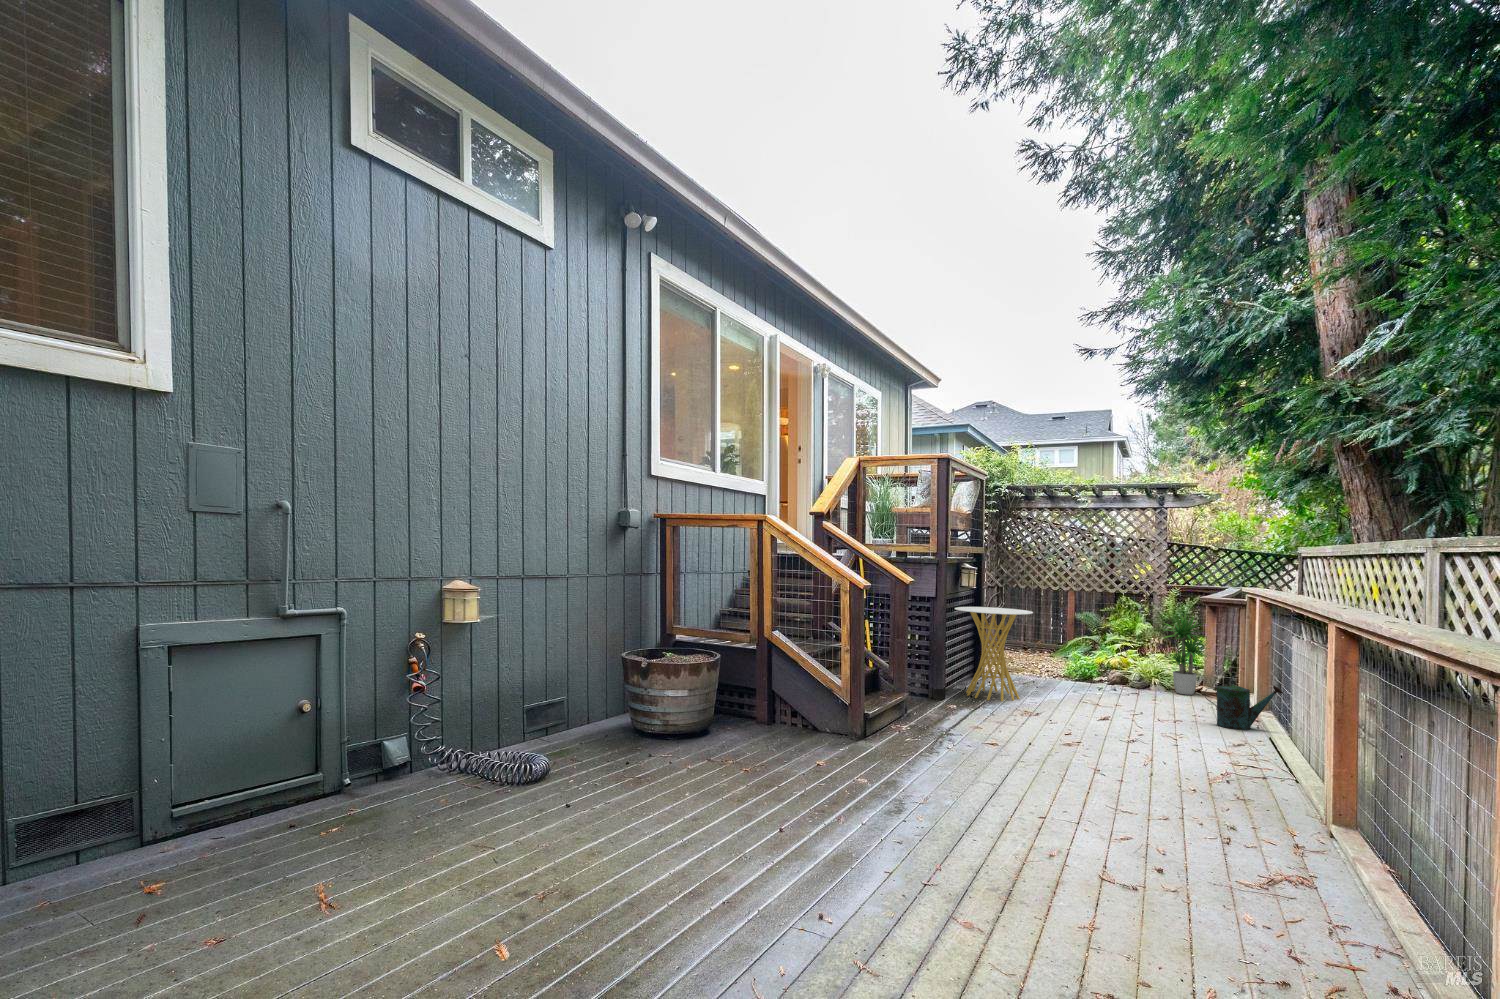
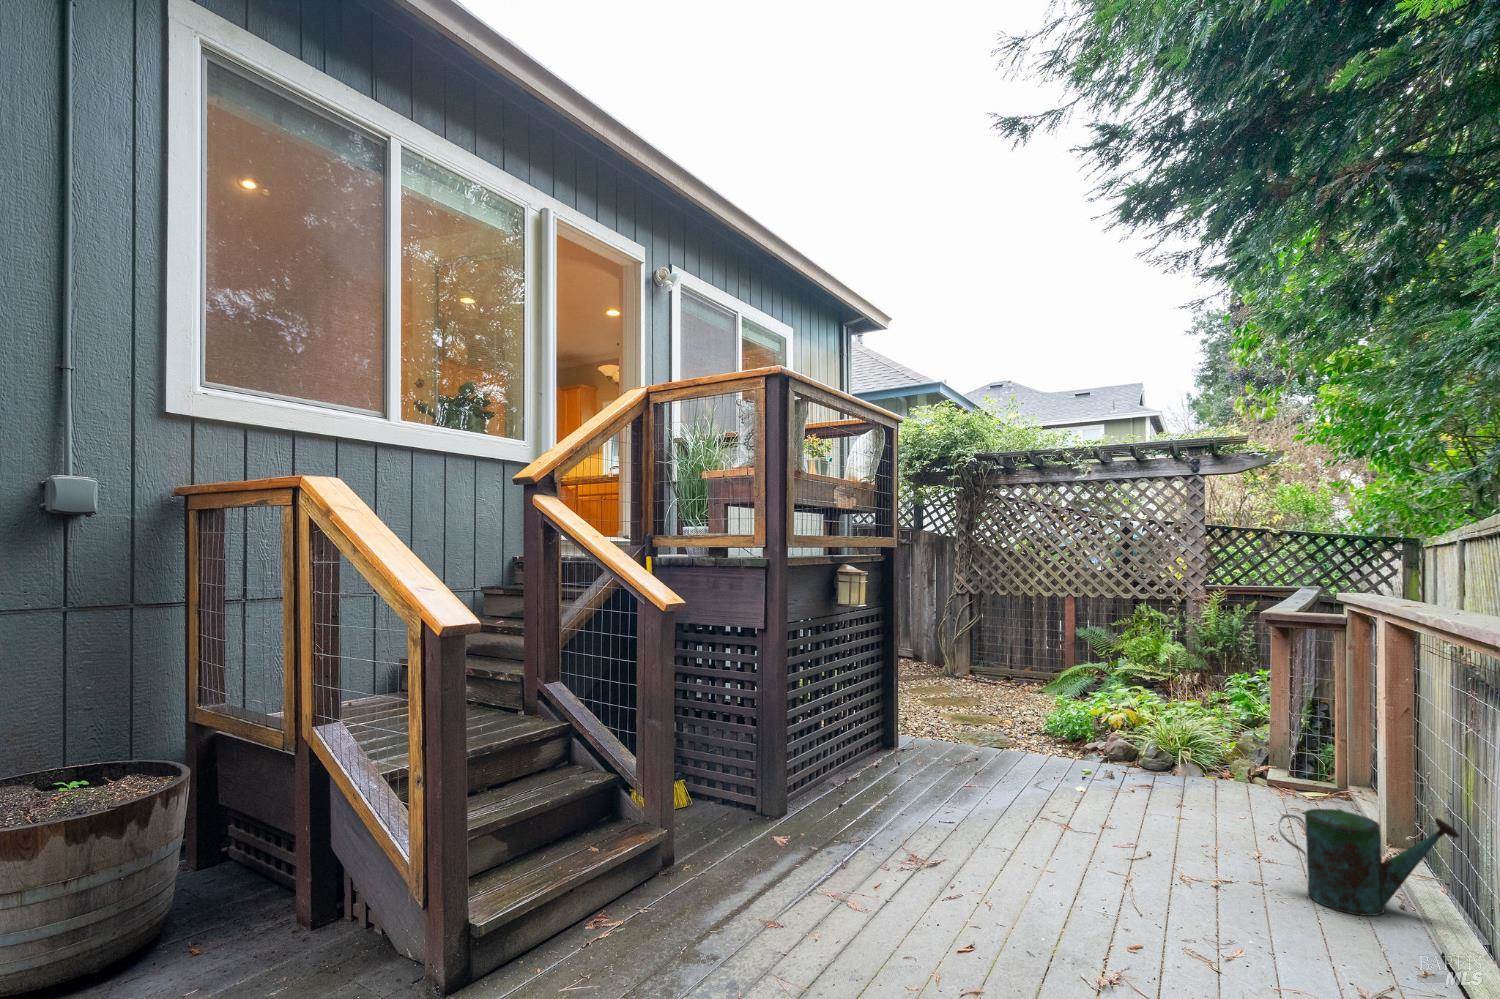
side table: present [955,607,1033,701] -> none [810,640,948,822]
potted plant: present [1163,614,1209,695] -> none [1184,639,1291,788]

